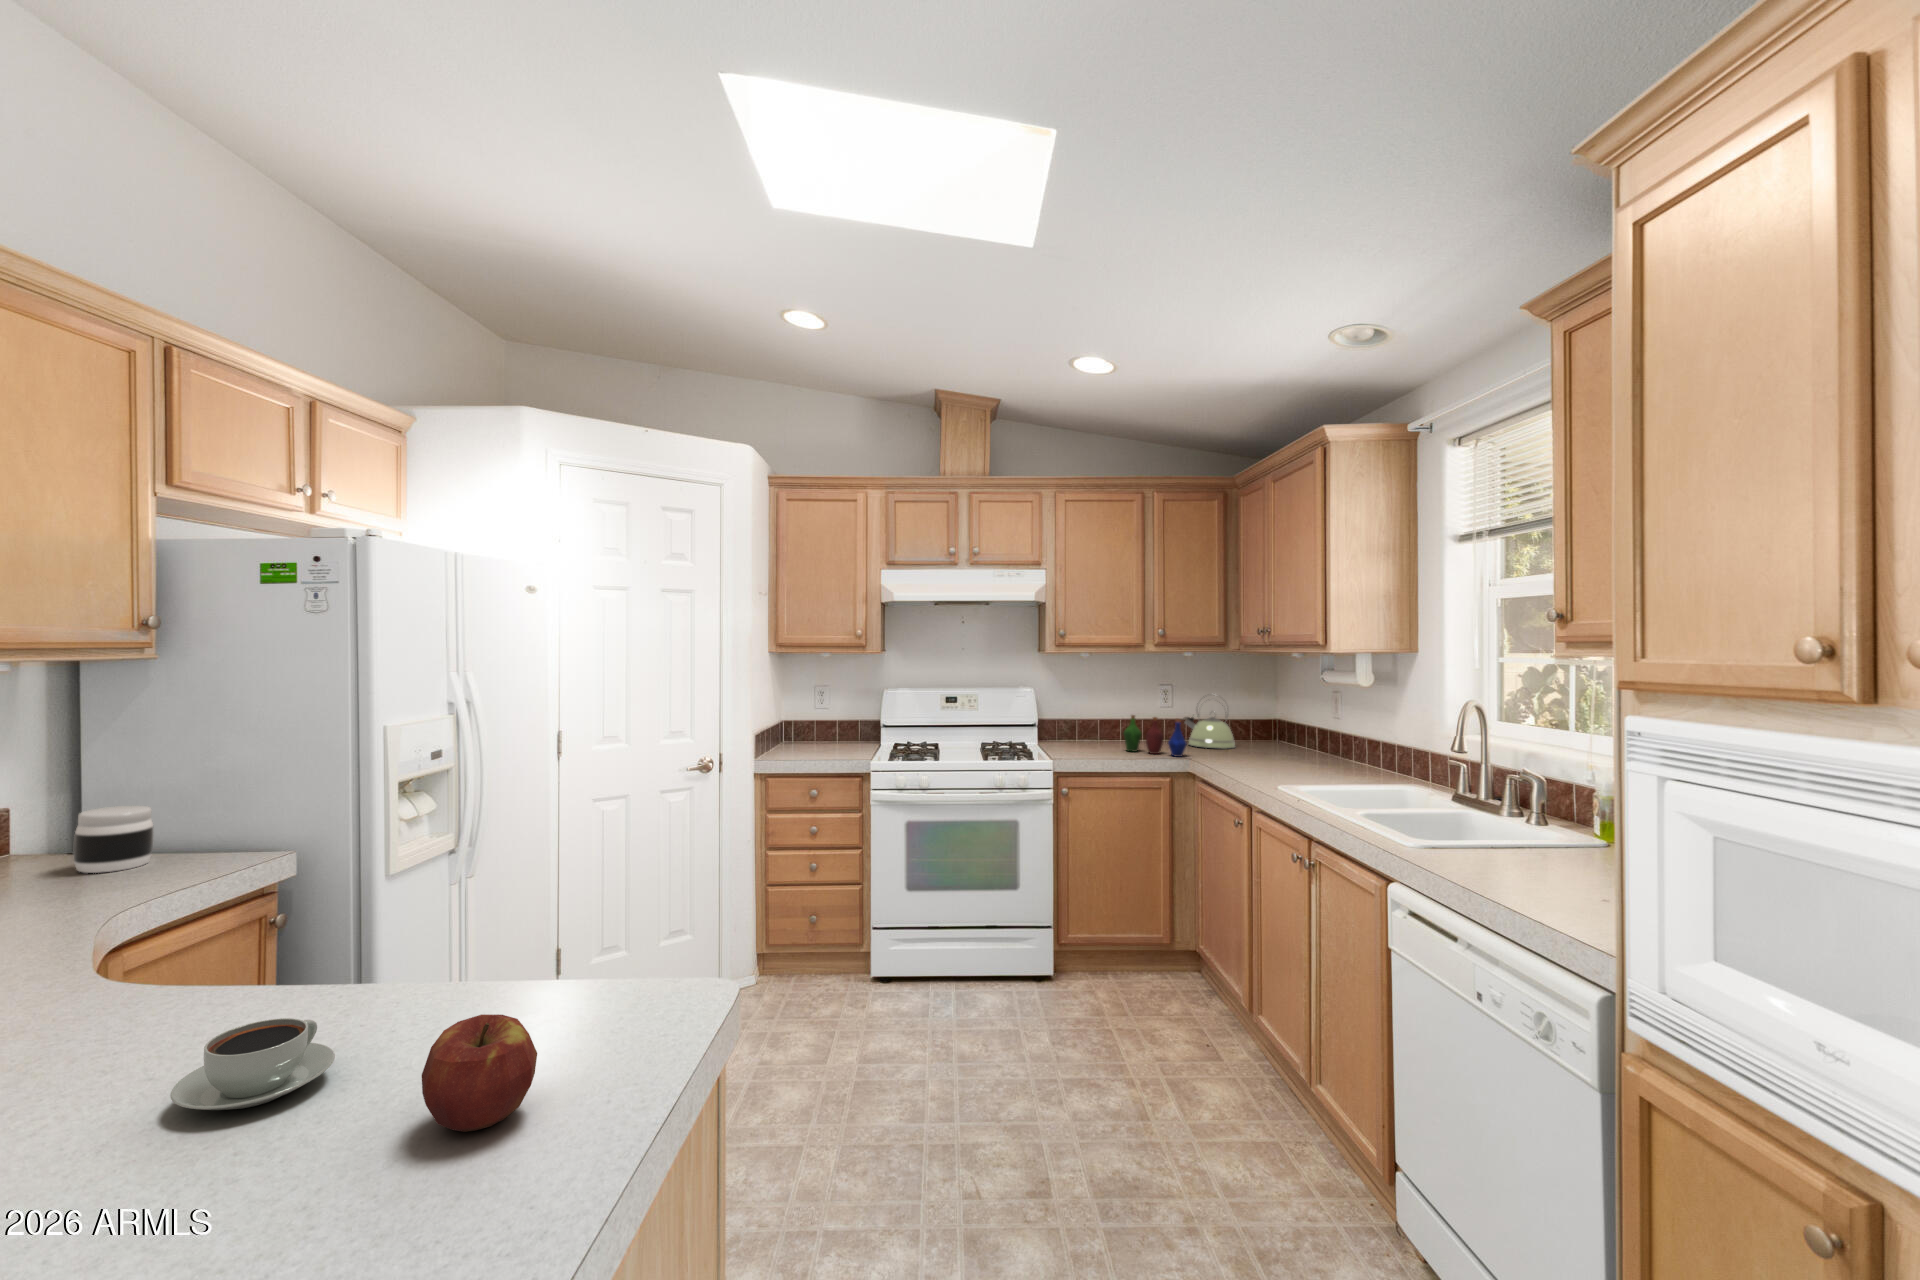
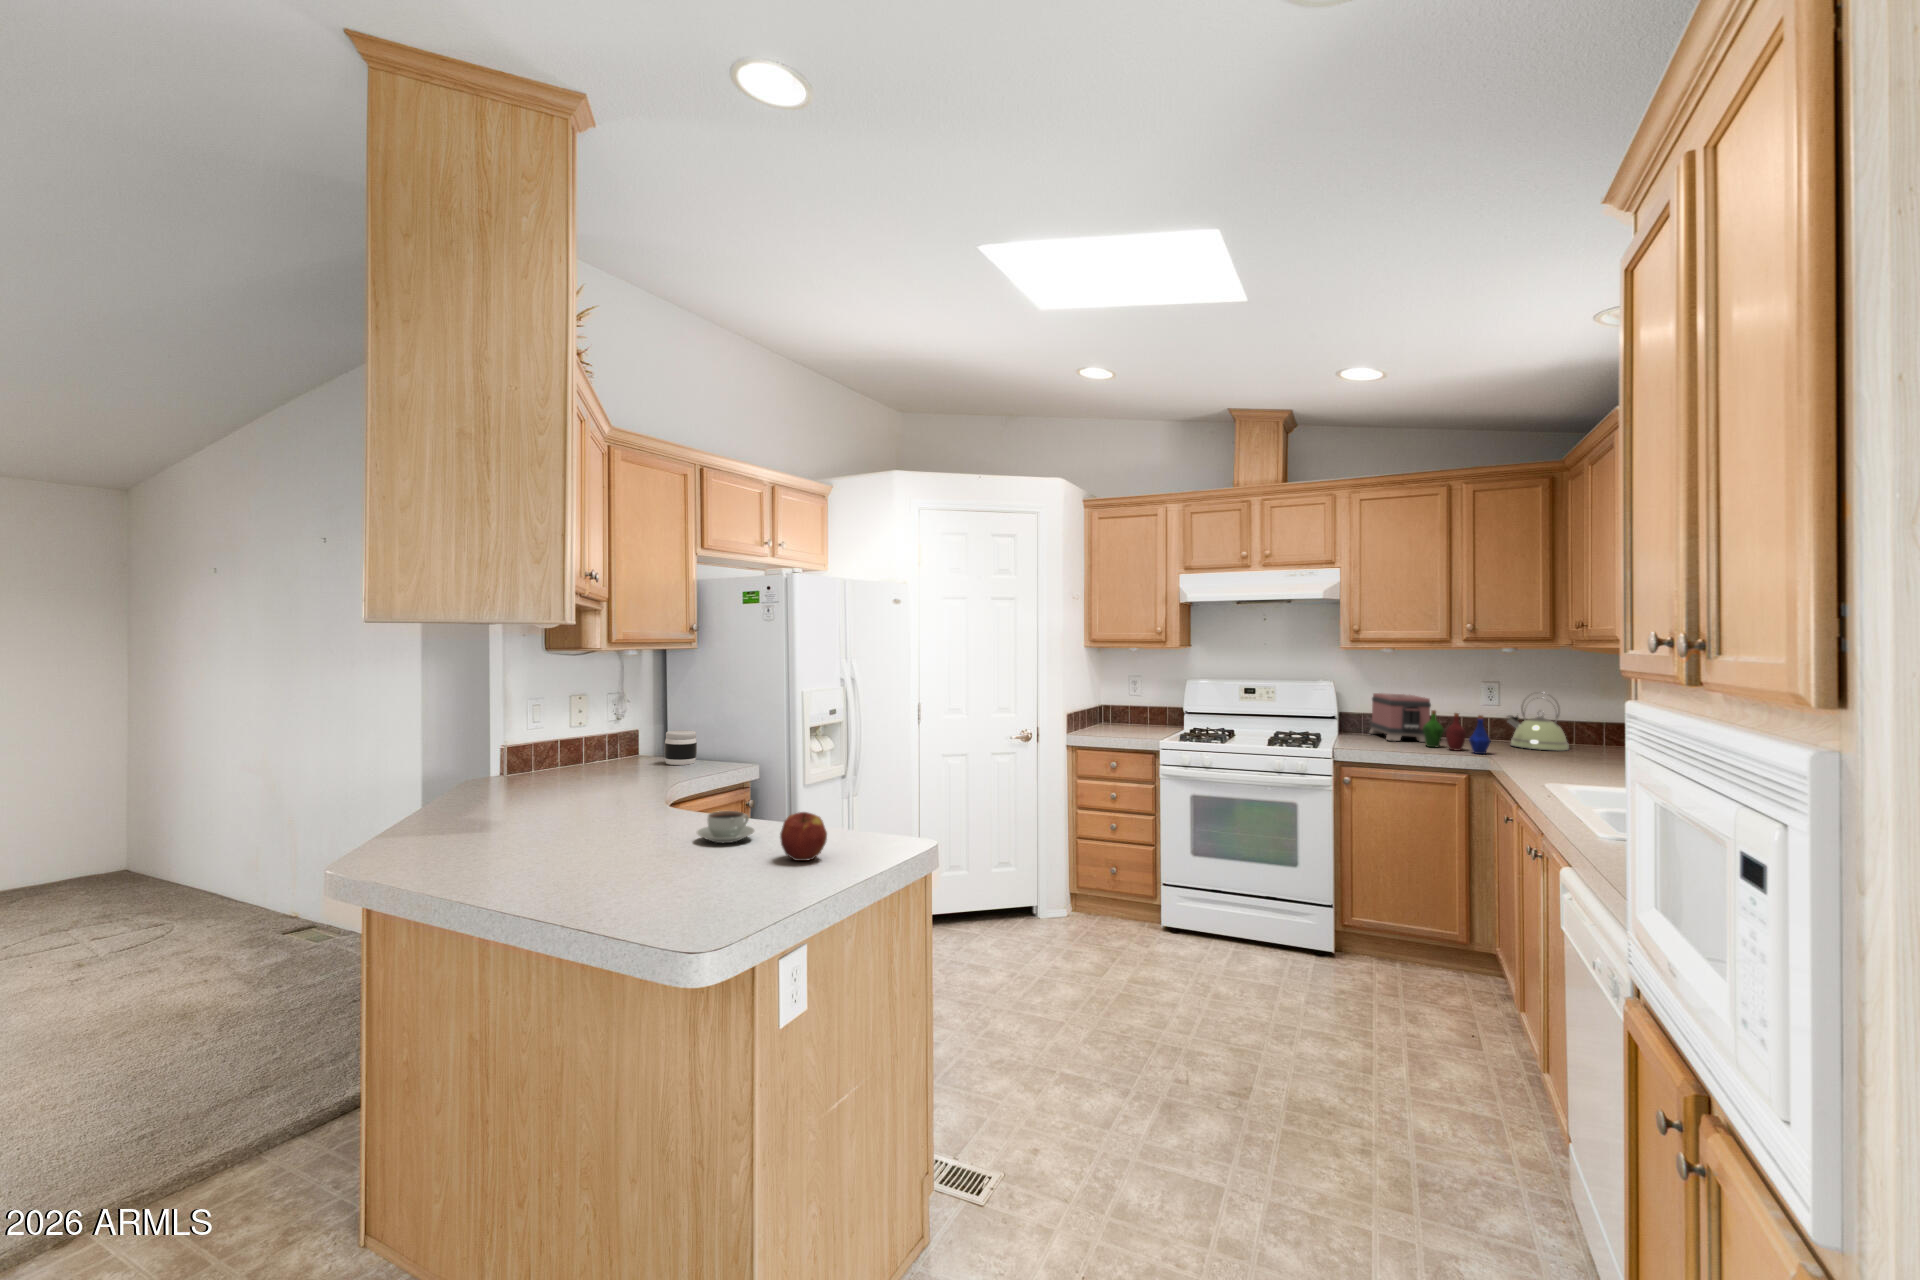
toaster: none [1062,698,1126,746] -> present [1370,693,1431,742]

